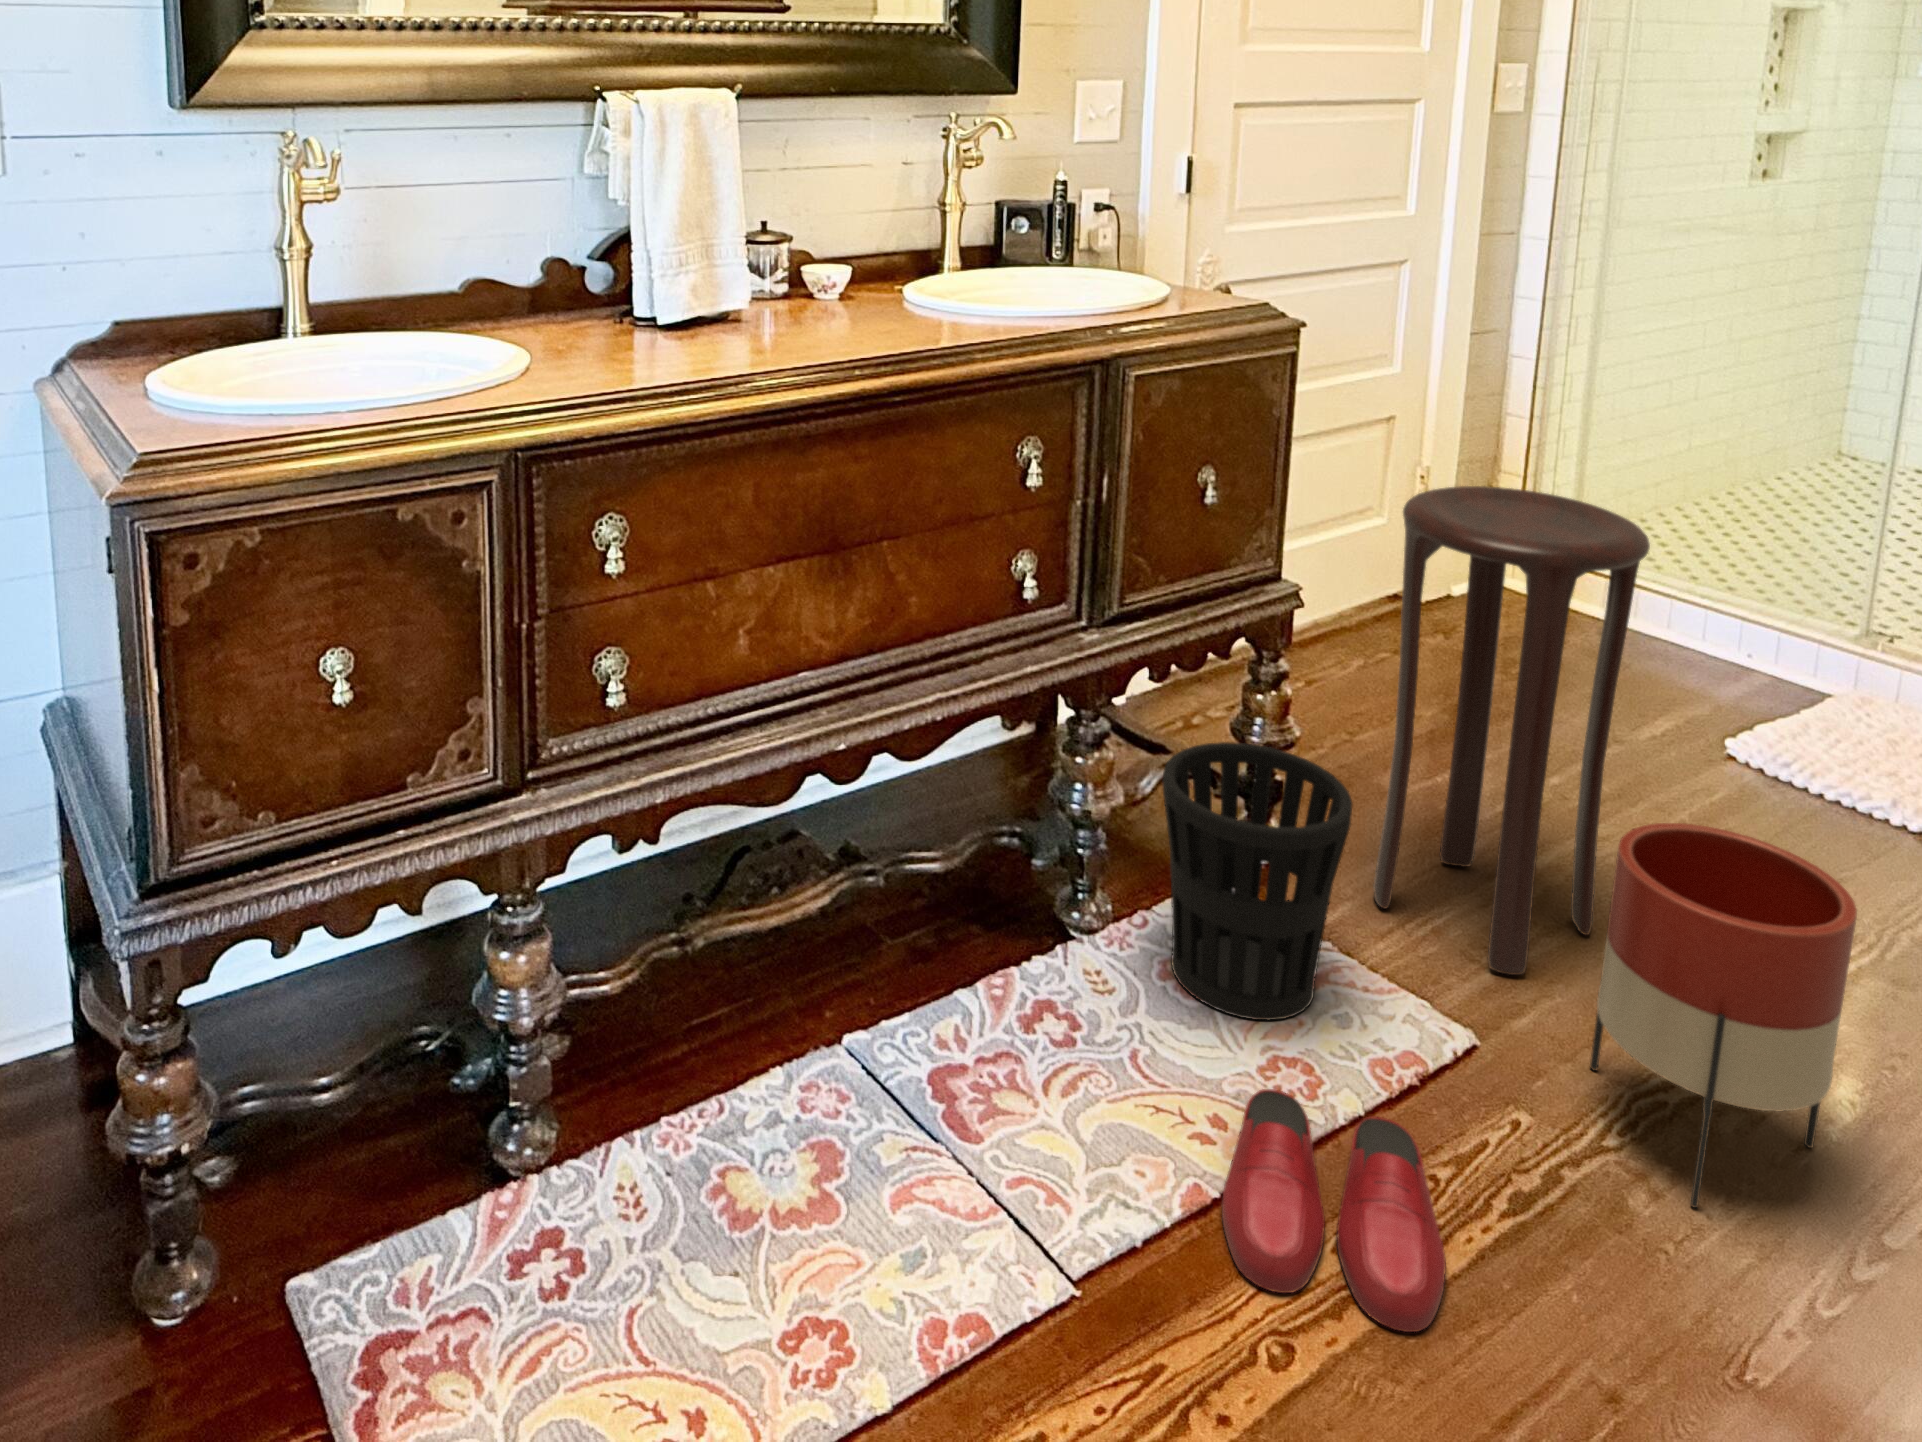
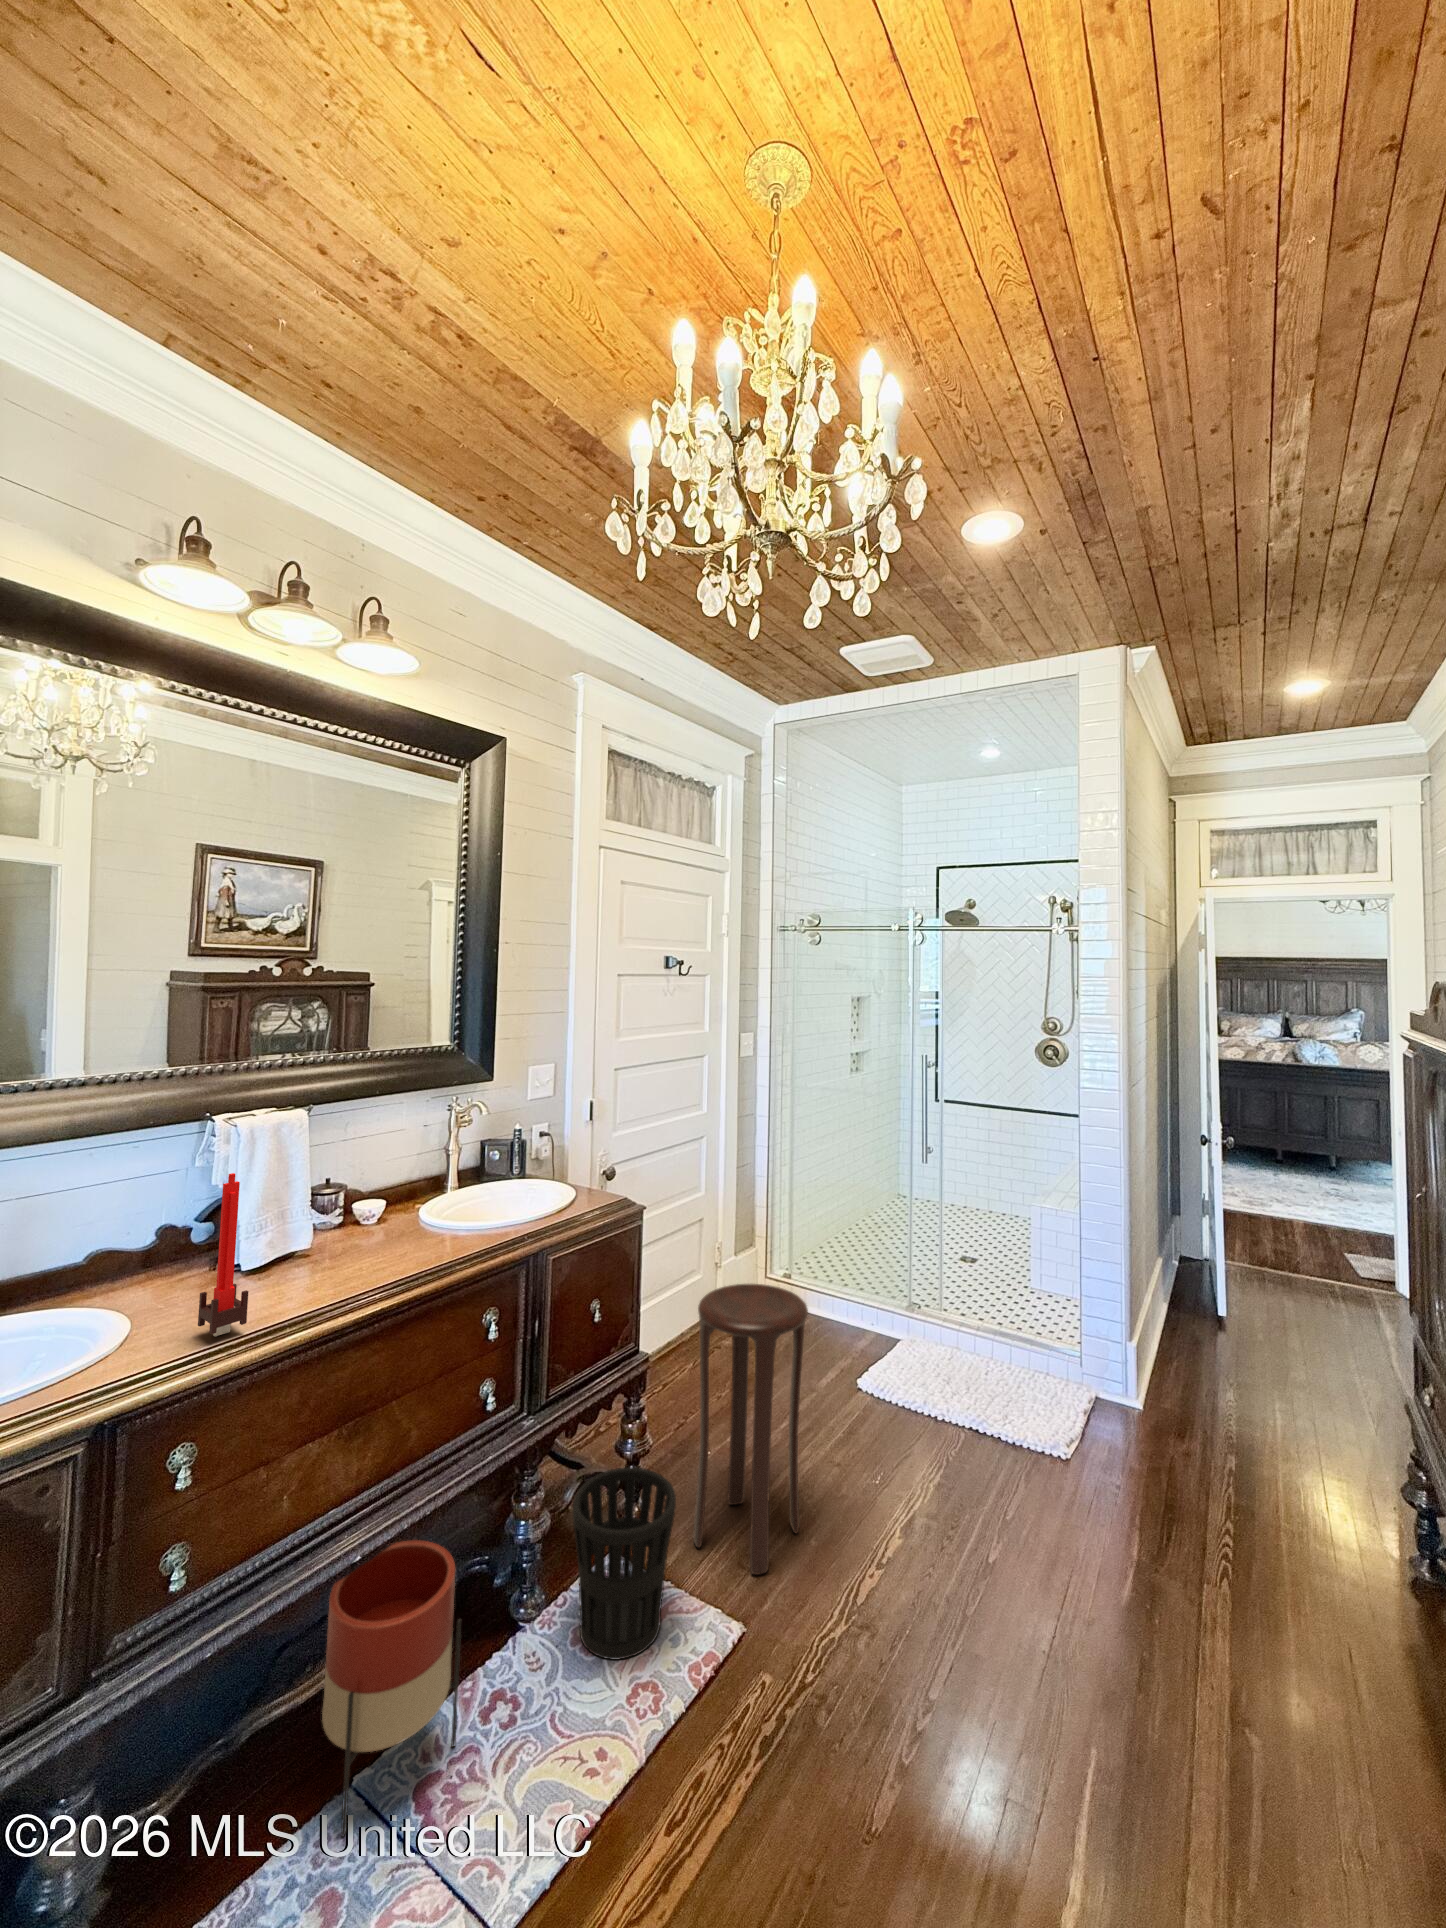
candle: none [609,139,673,381] -> present [198,1173,248,1336]
planter: present [1590,823,1857,1208] -> present [322,1540,461,1836]
slippers: present [1222,1089,1446,1332] -> none [603,1709,725,1876]

